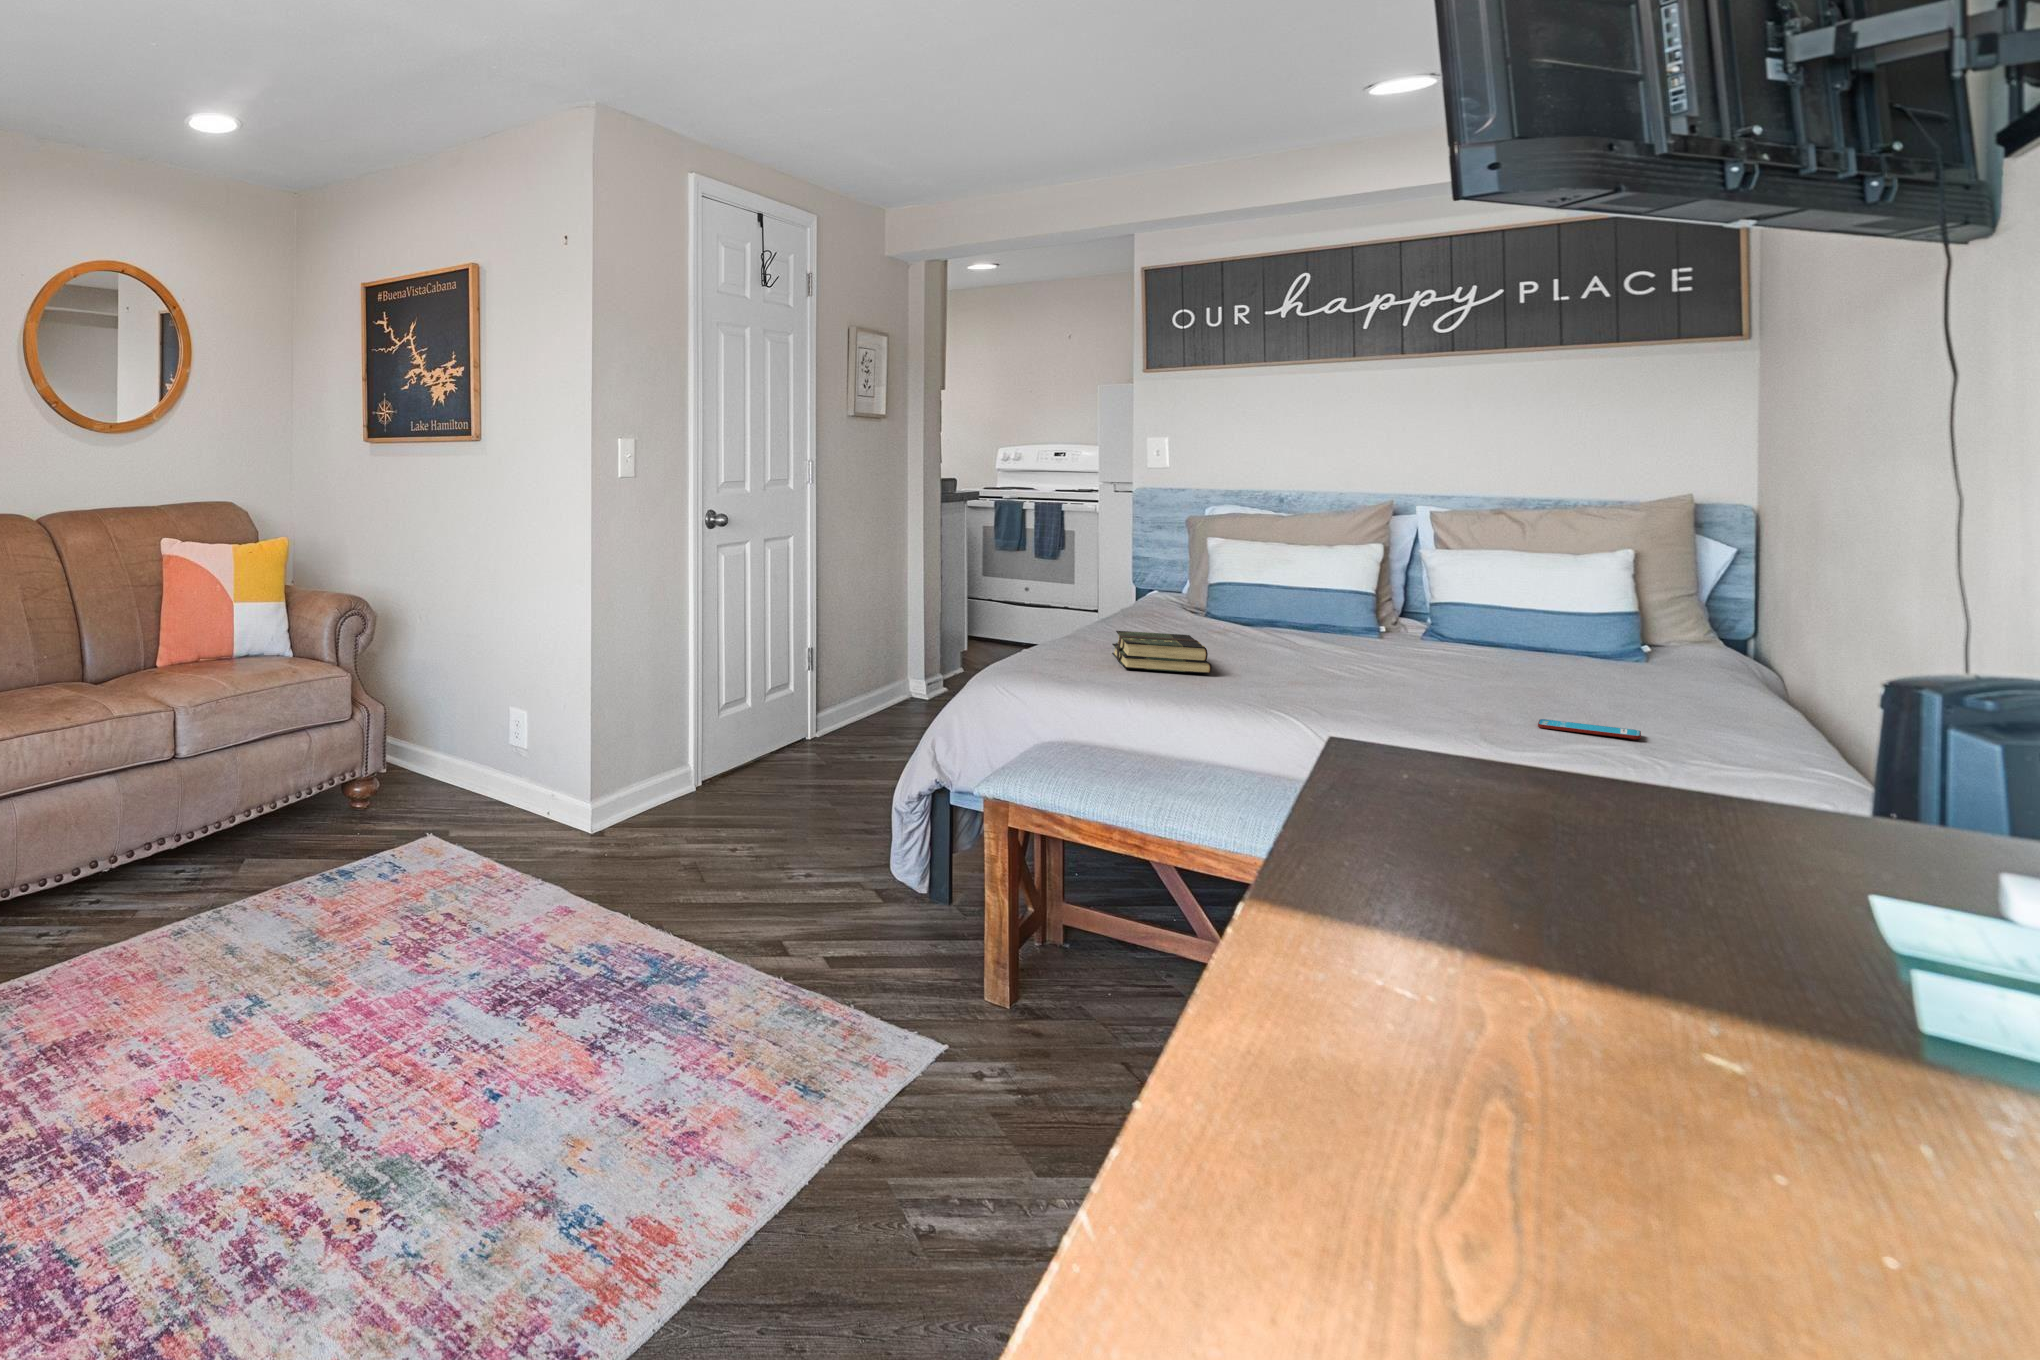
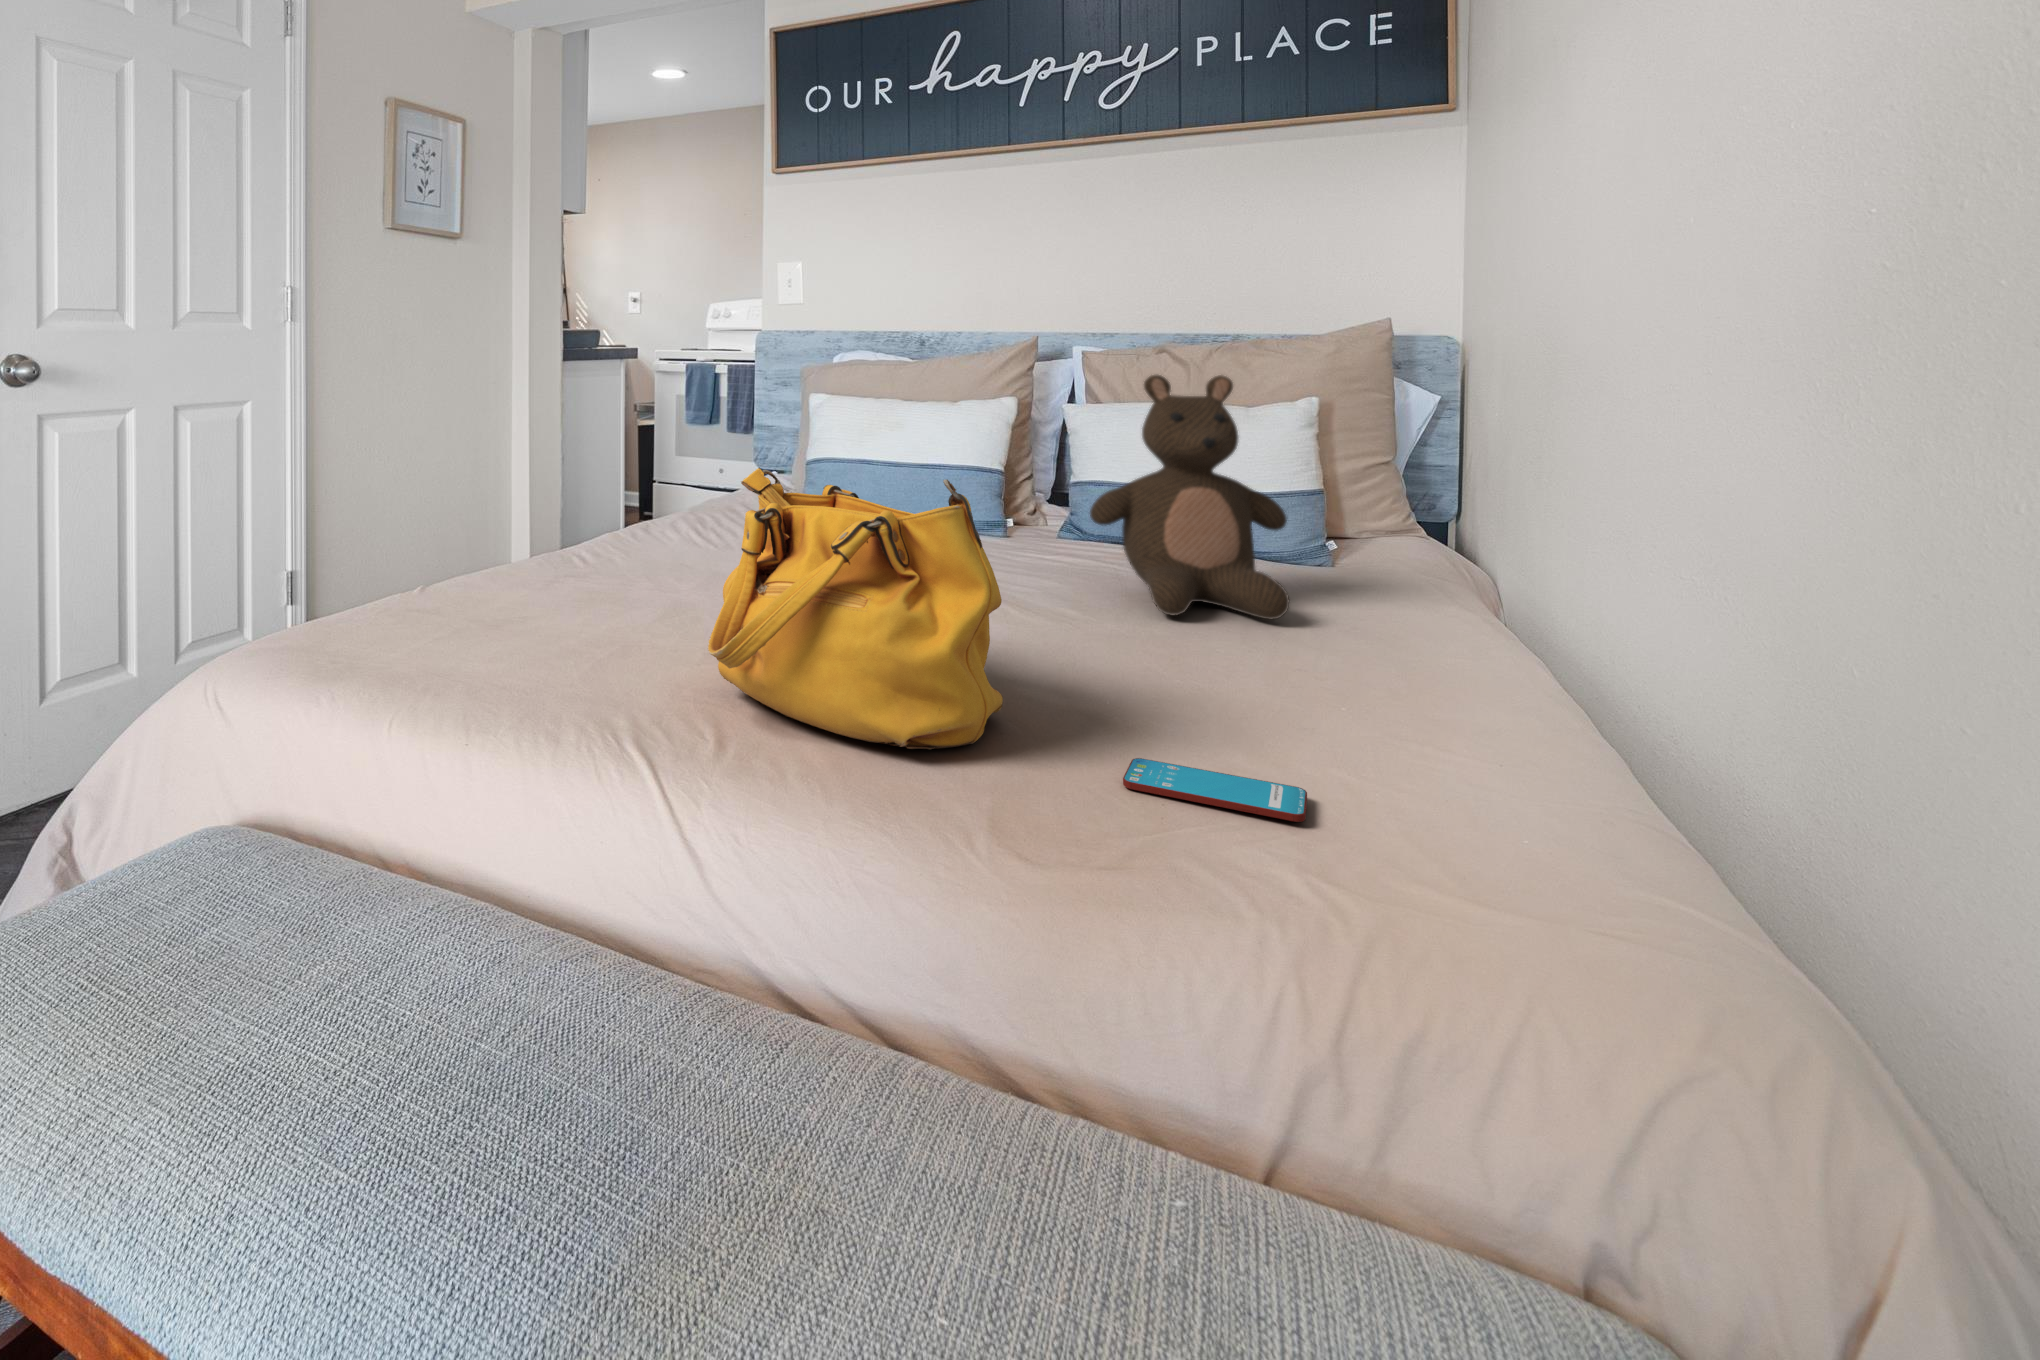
stuffed bear: none [1472,532,1620,679] -> present [1090,375,1289,619]
handbag: none [1278,579,1460,712] -> present [708,468,1003,749]
book: present [1112,631,1212,673] -> none [490,560,655,650]

